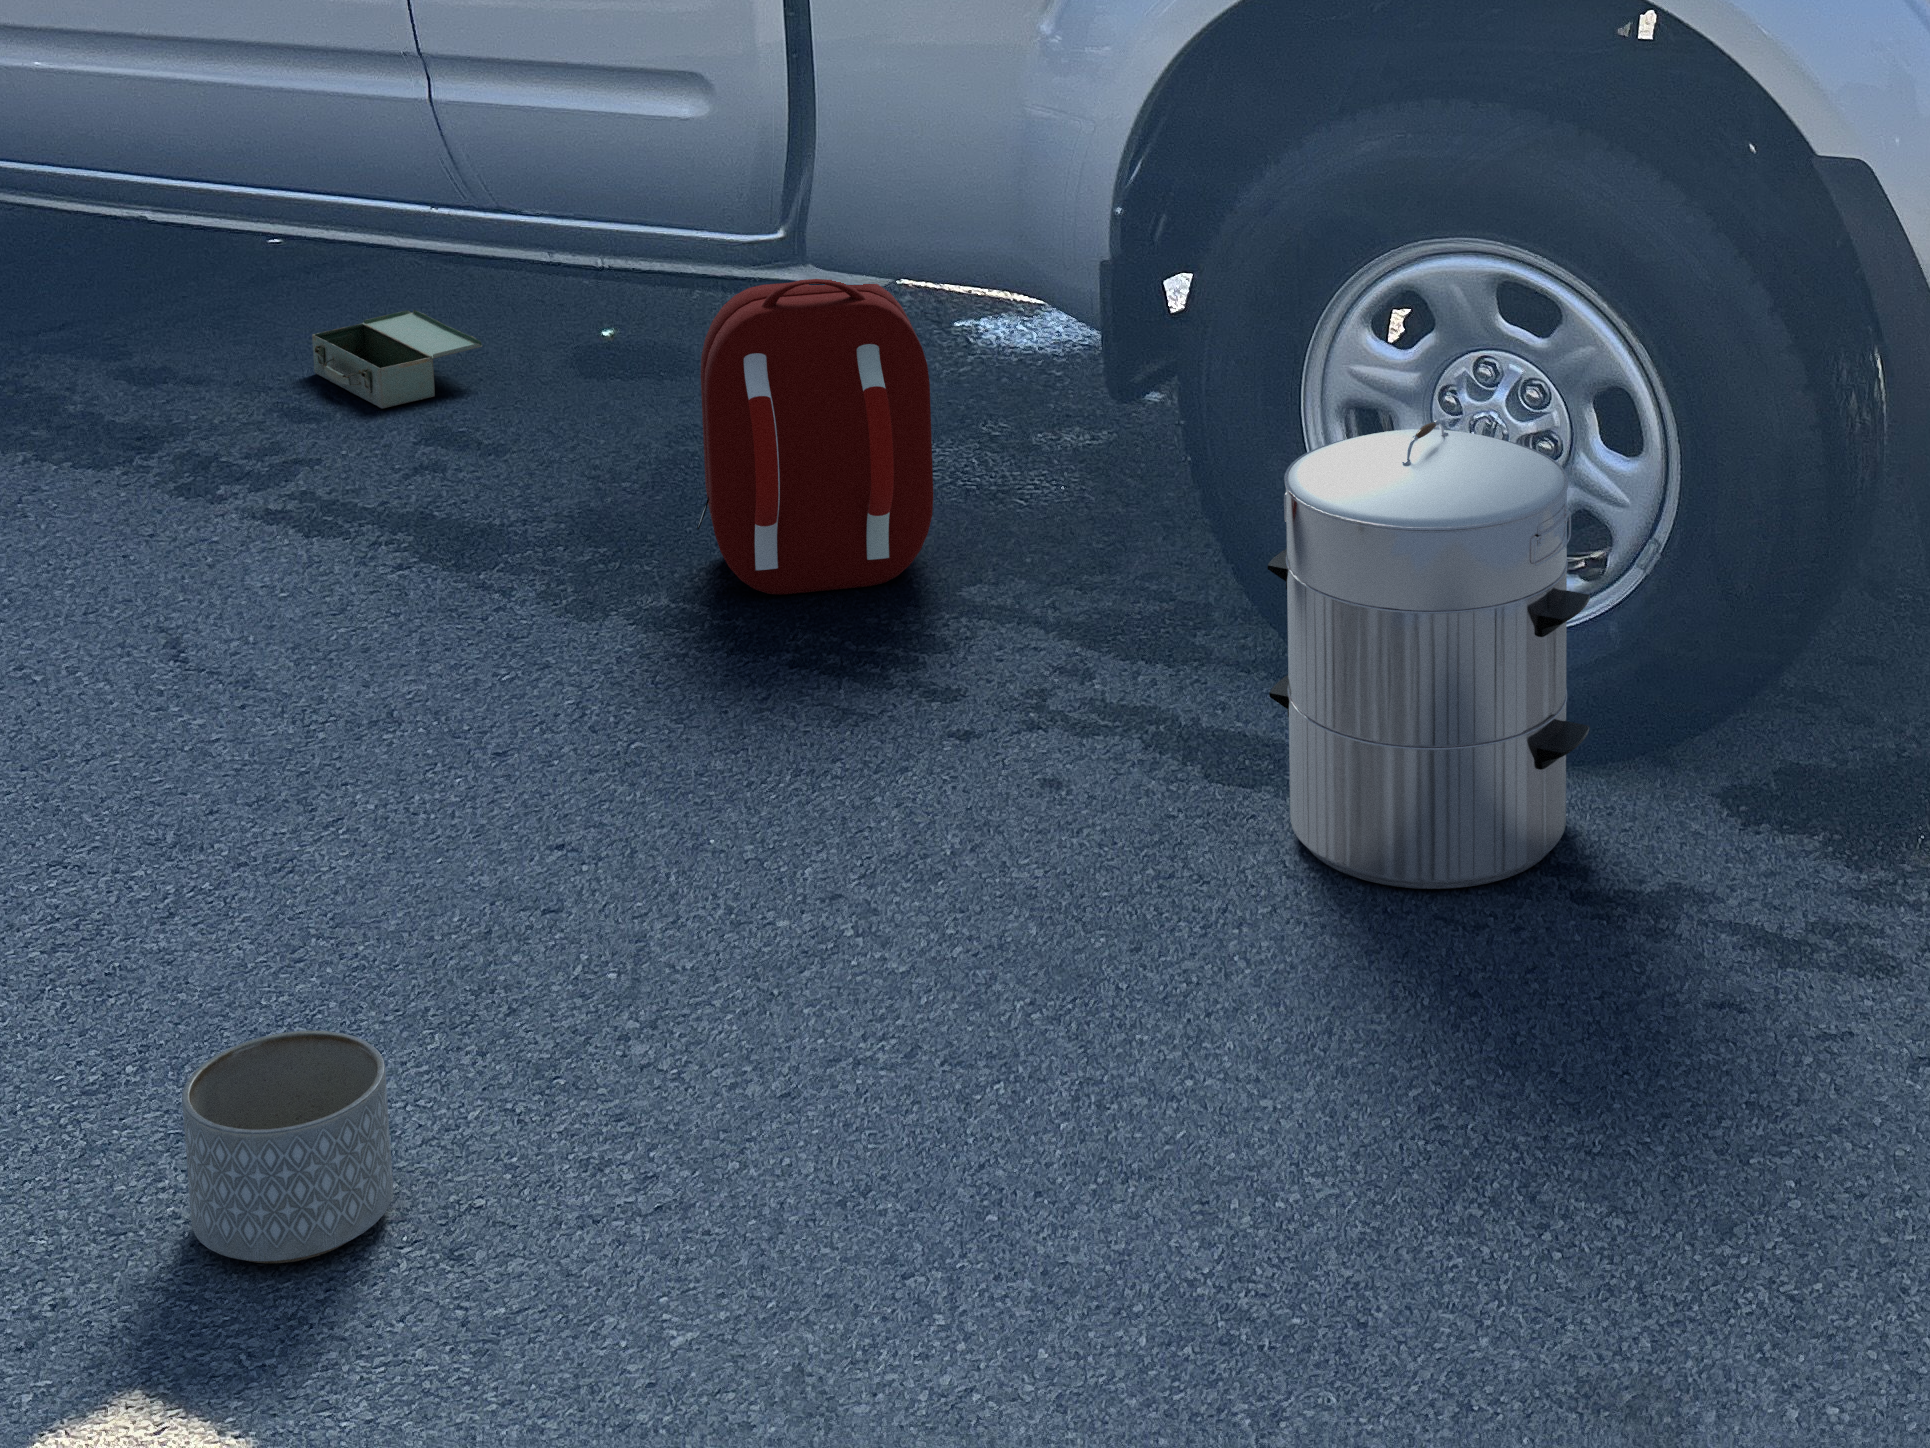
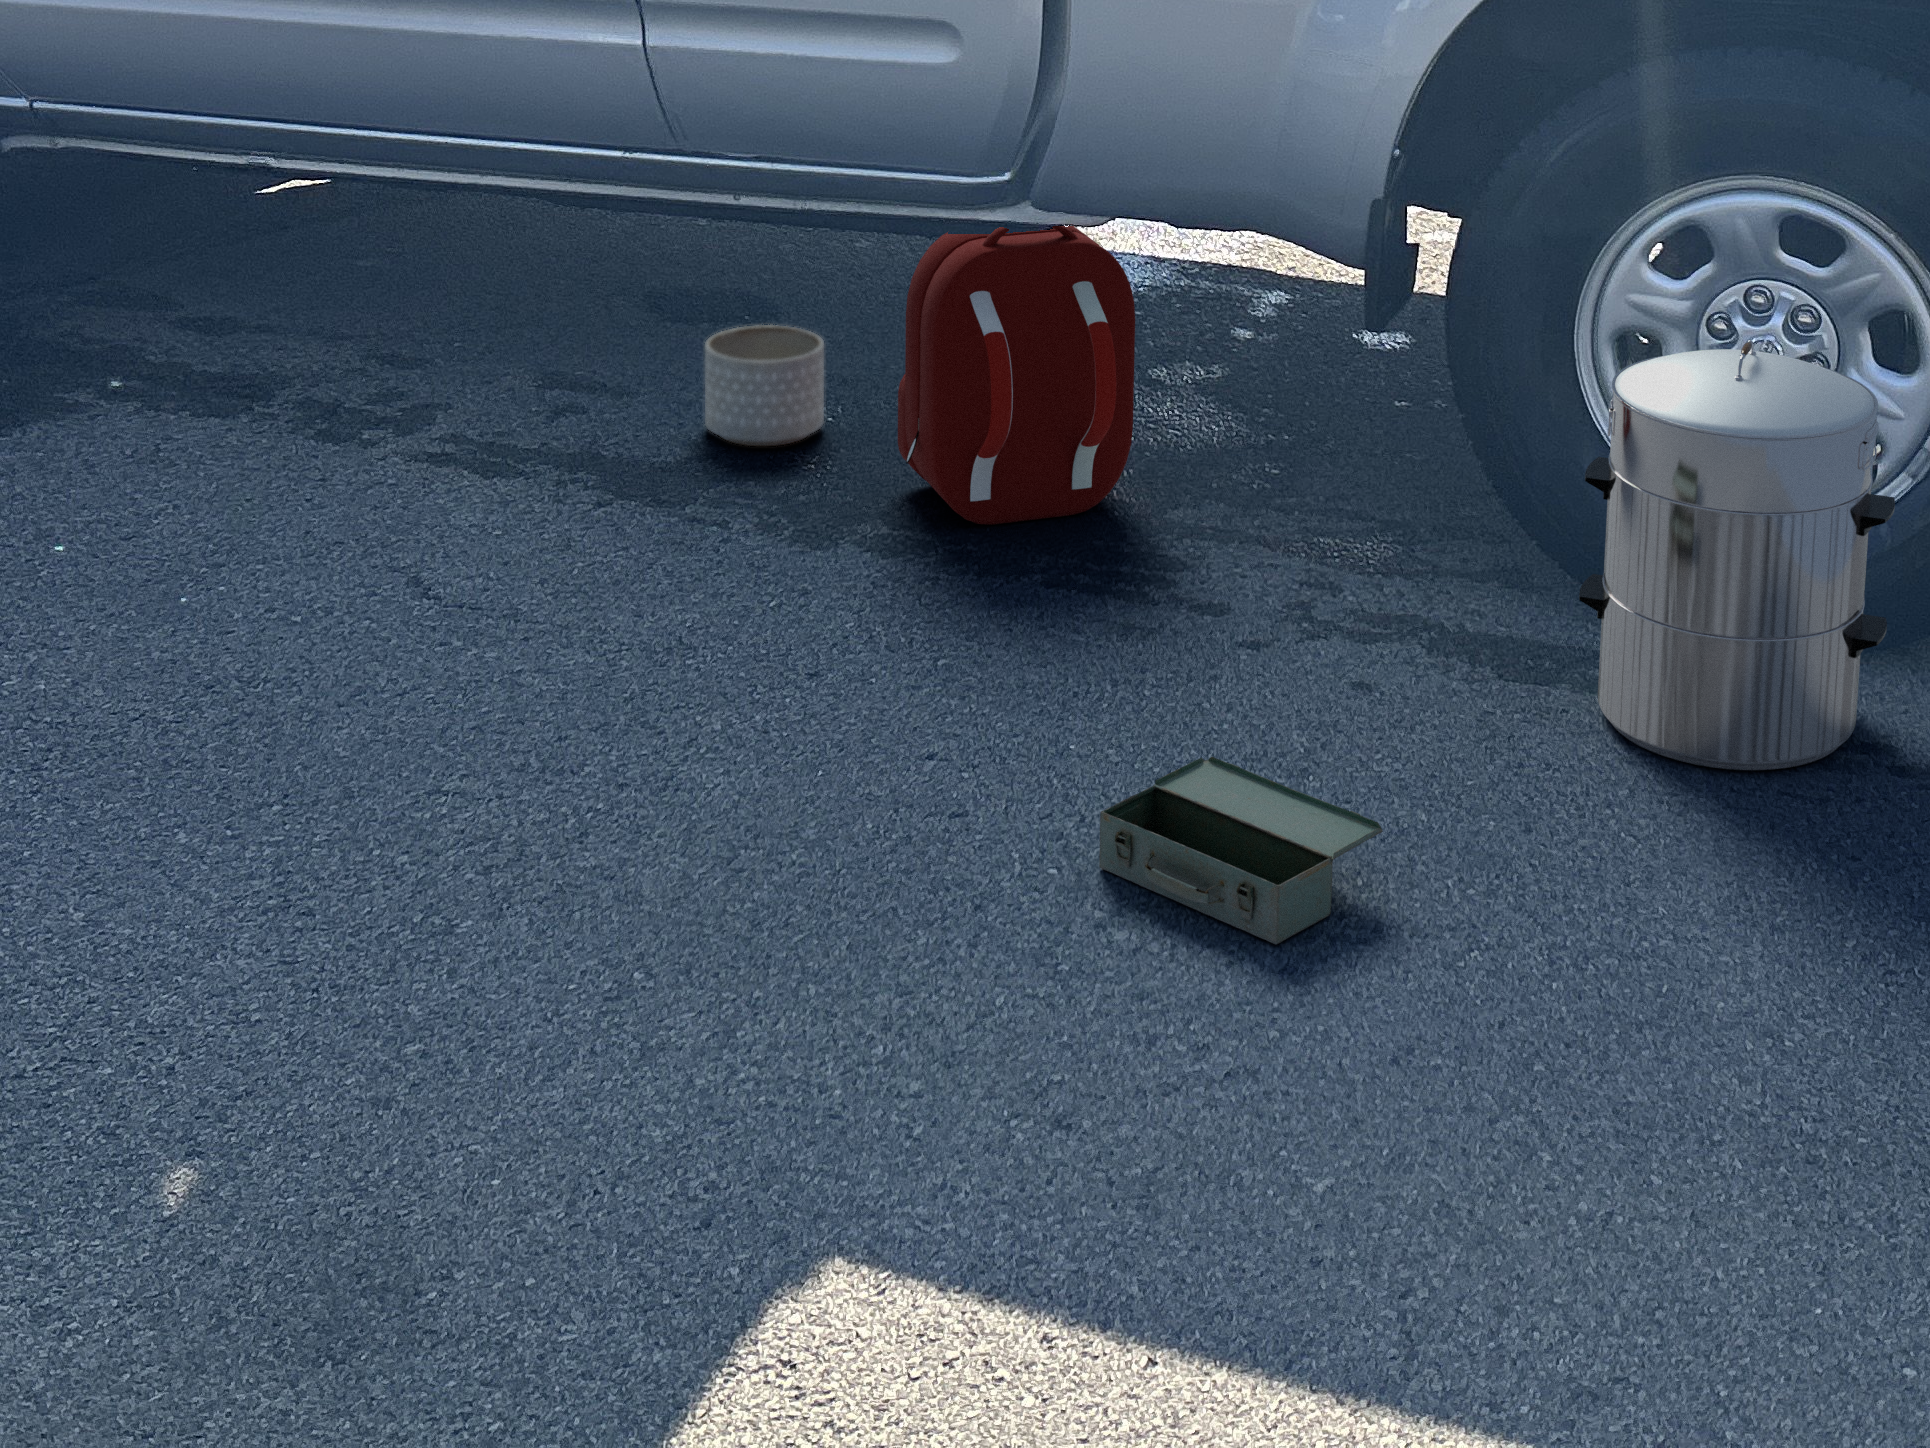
toolbox: present [312,310,482,408] -> present [1099,757,1383,944]
planter: present [182,1030,393,1263] -> present [705,325,824,446]

